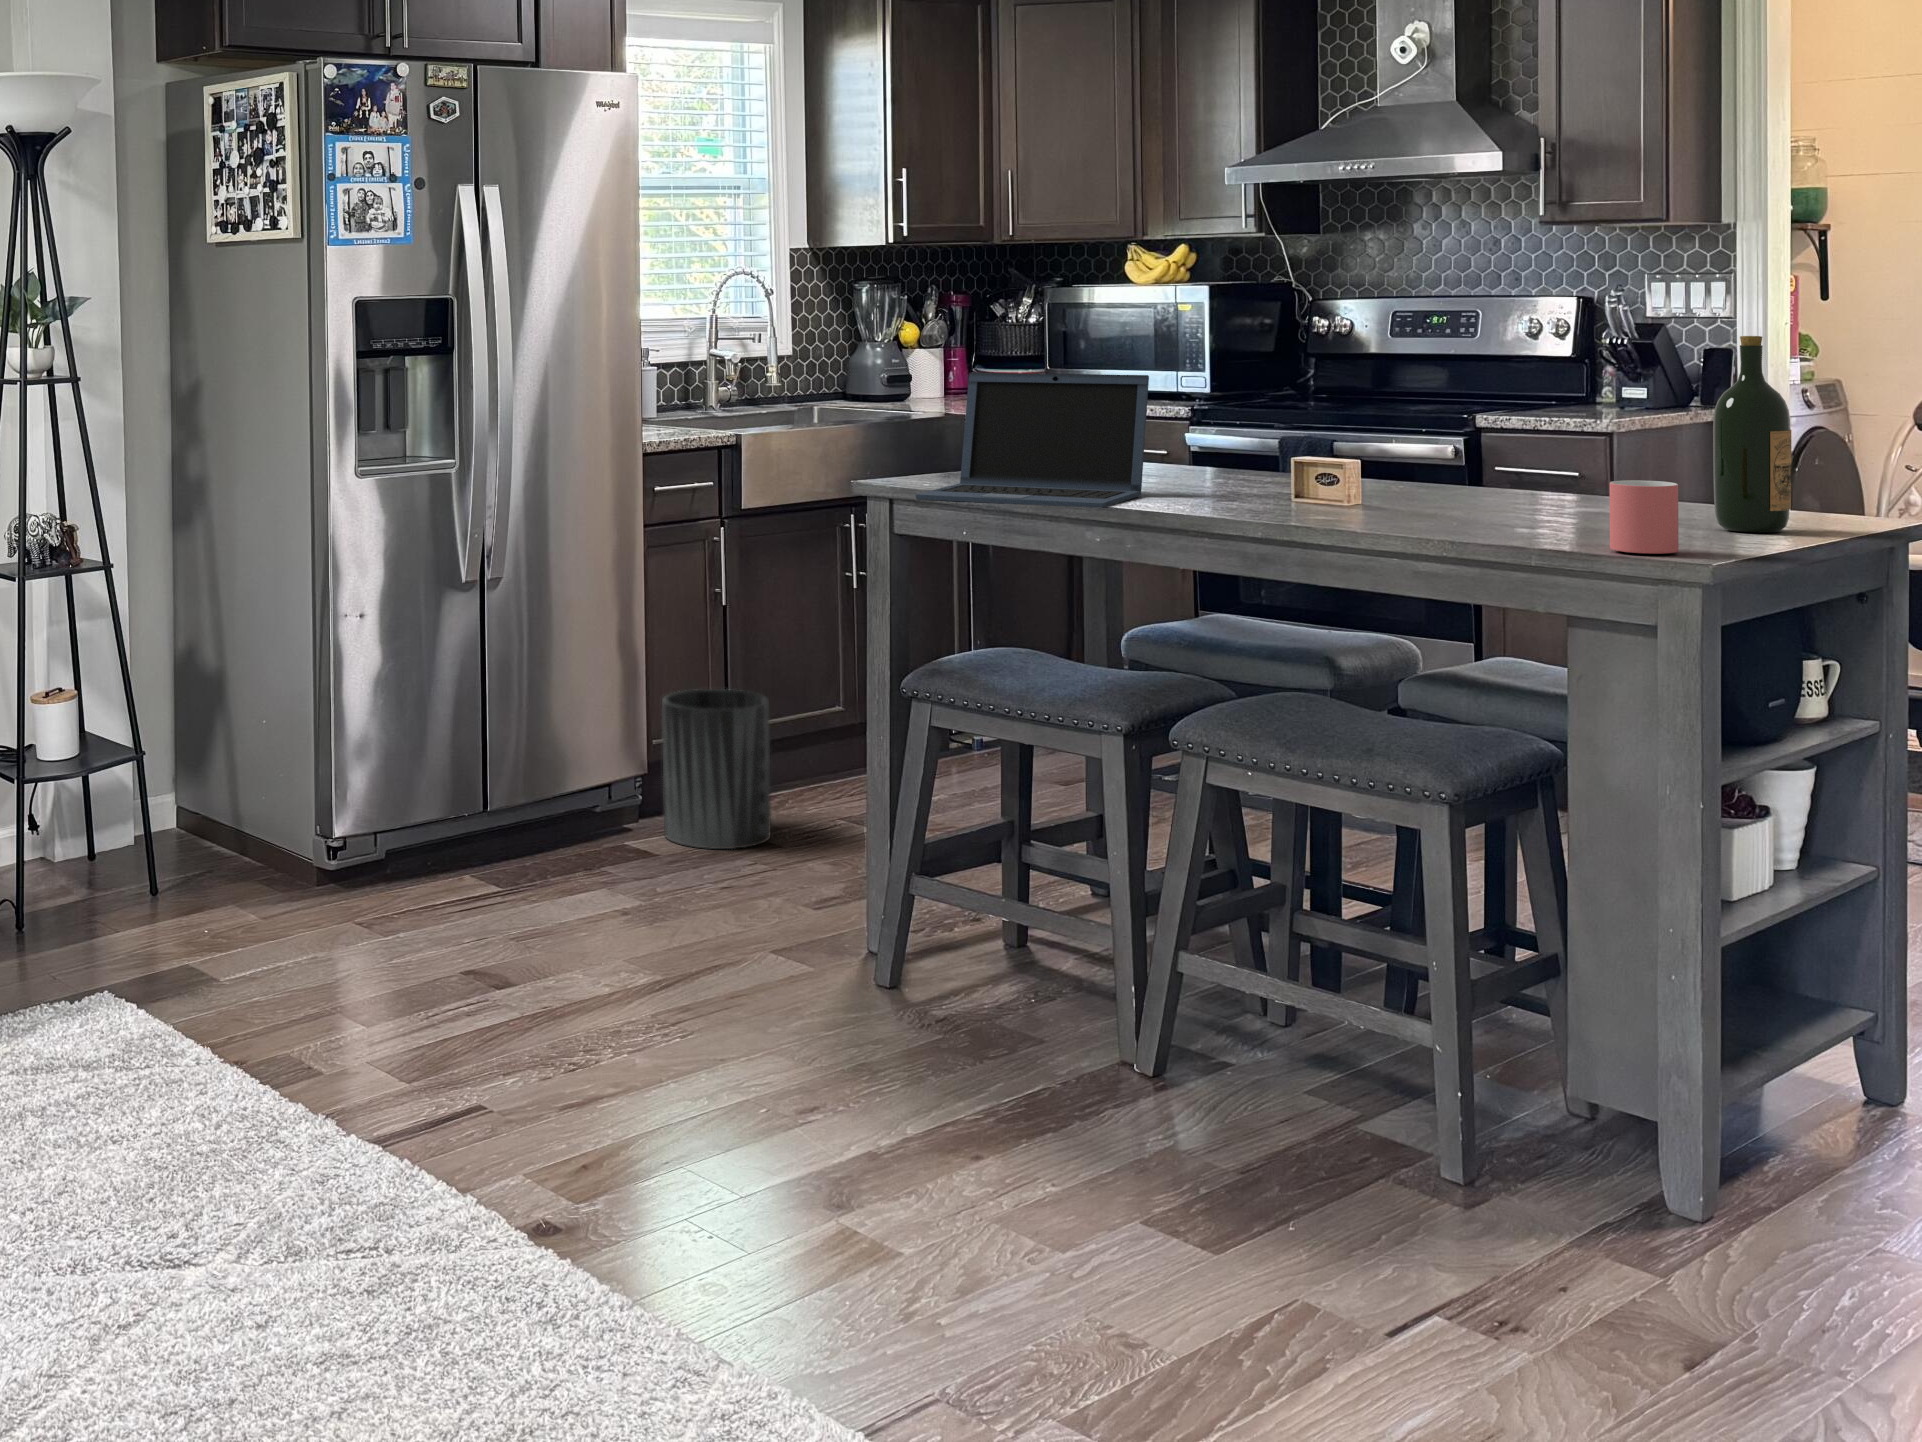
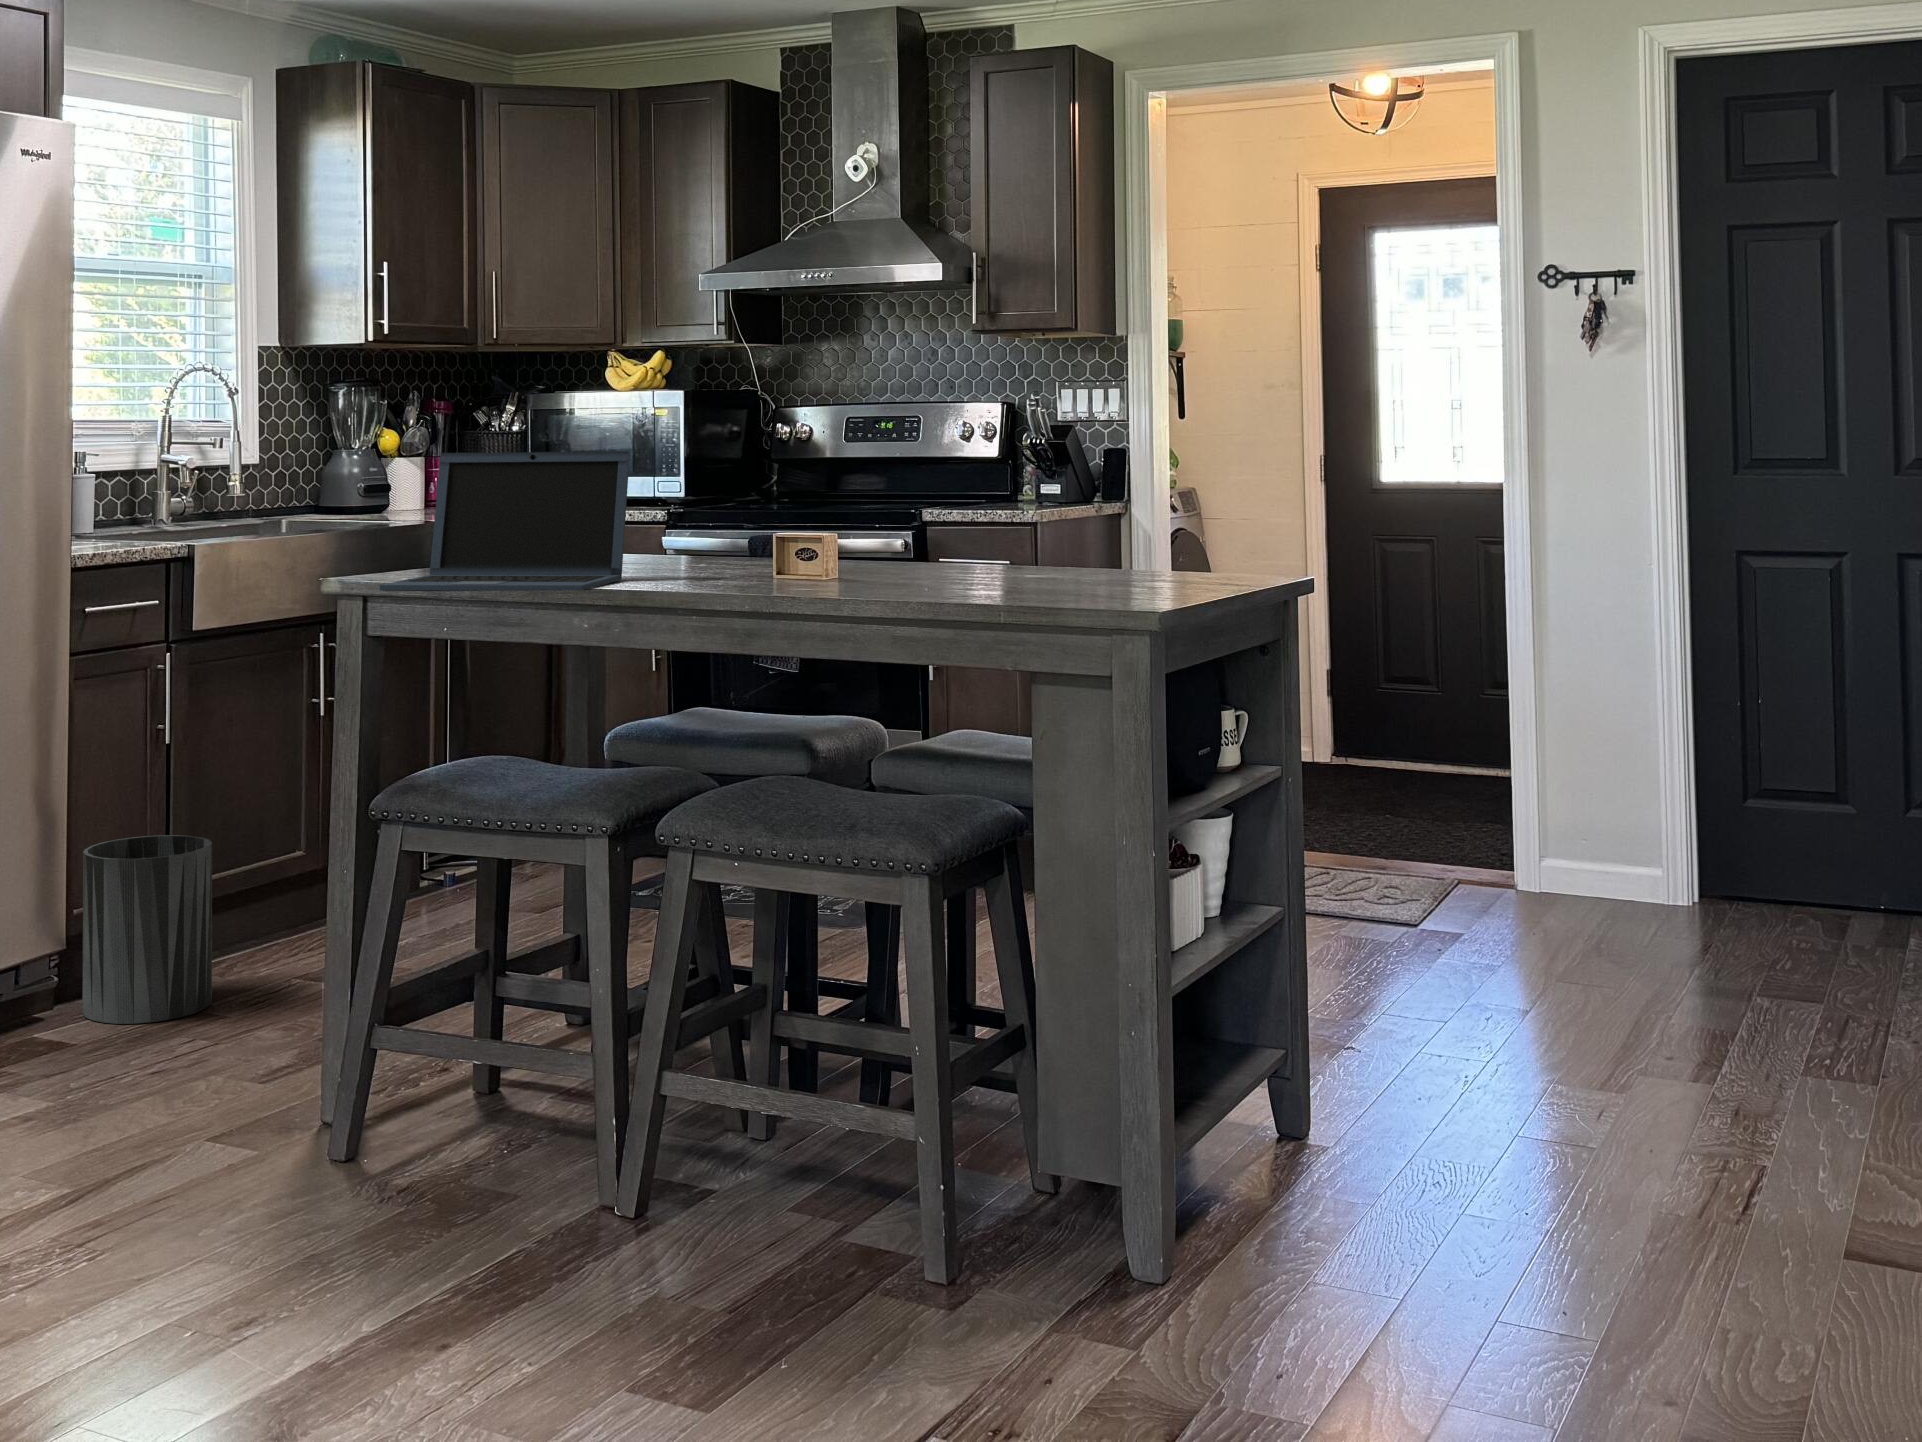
wine bottle: present [1713,336,1792,532] -> none [1157,395,1223,585]
mug: present [1610,480,1679,554] -> none [1077,530,1138,602]

